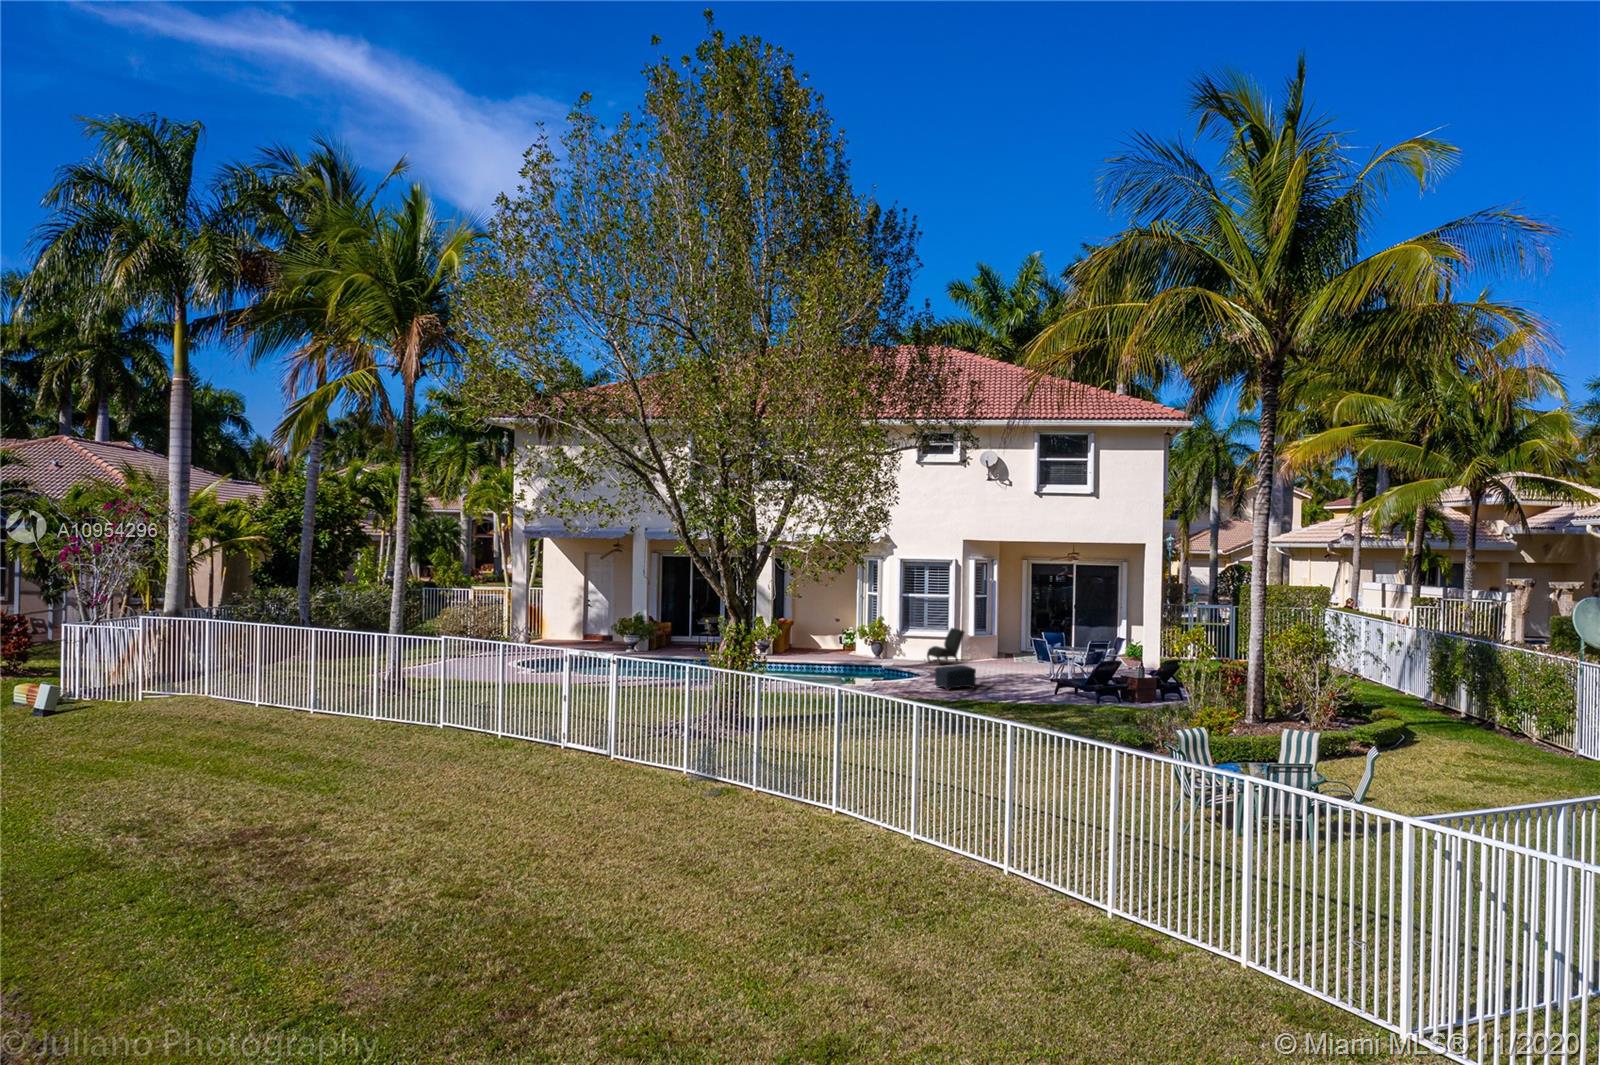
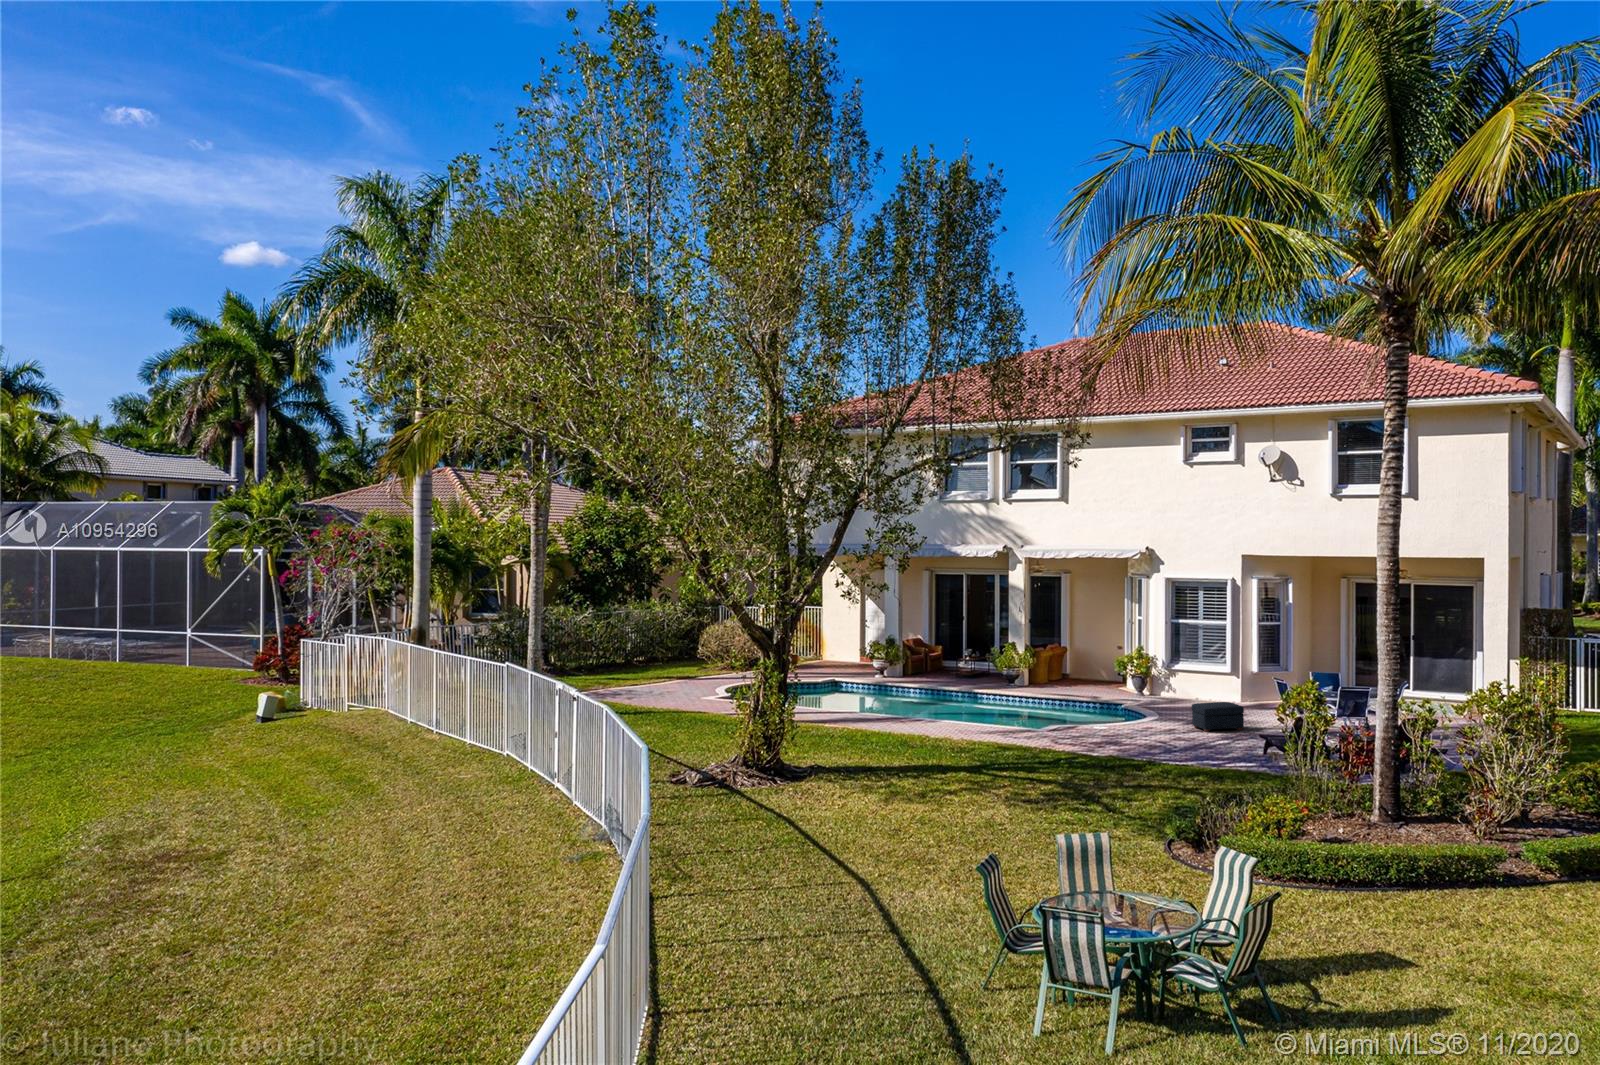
lounge chair: present [927,628,964,665] -> none [1198,659,1246,704]

